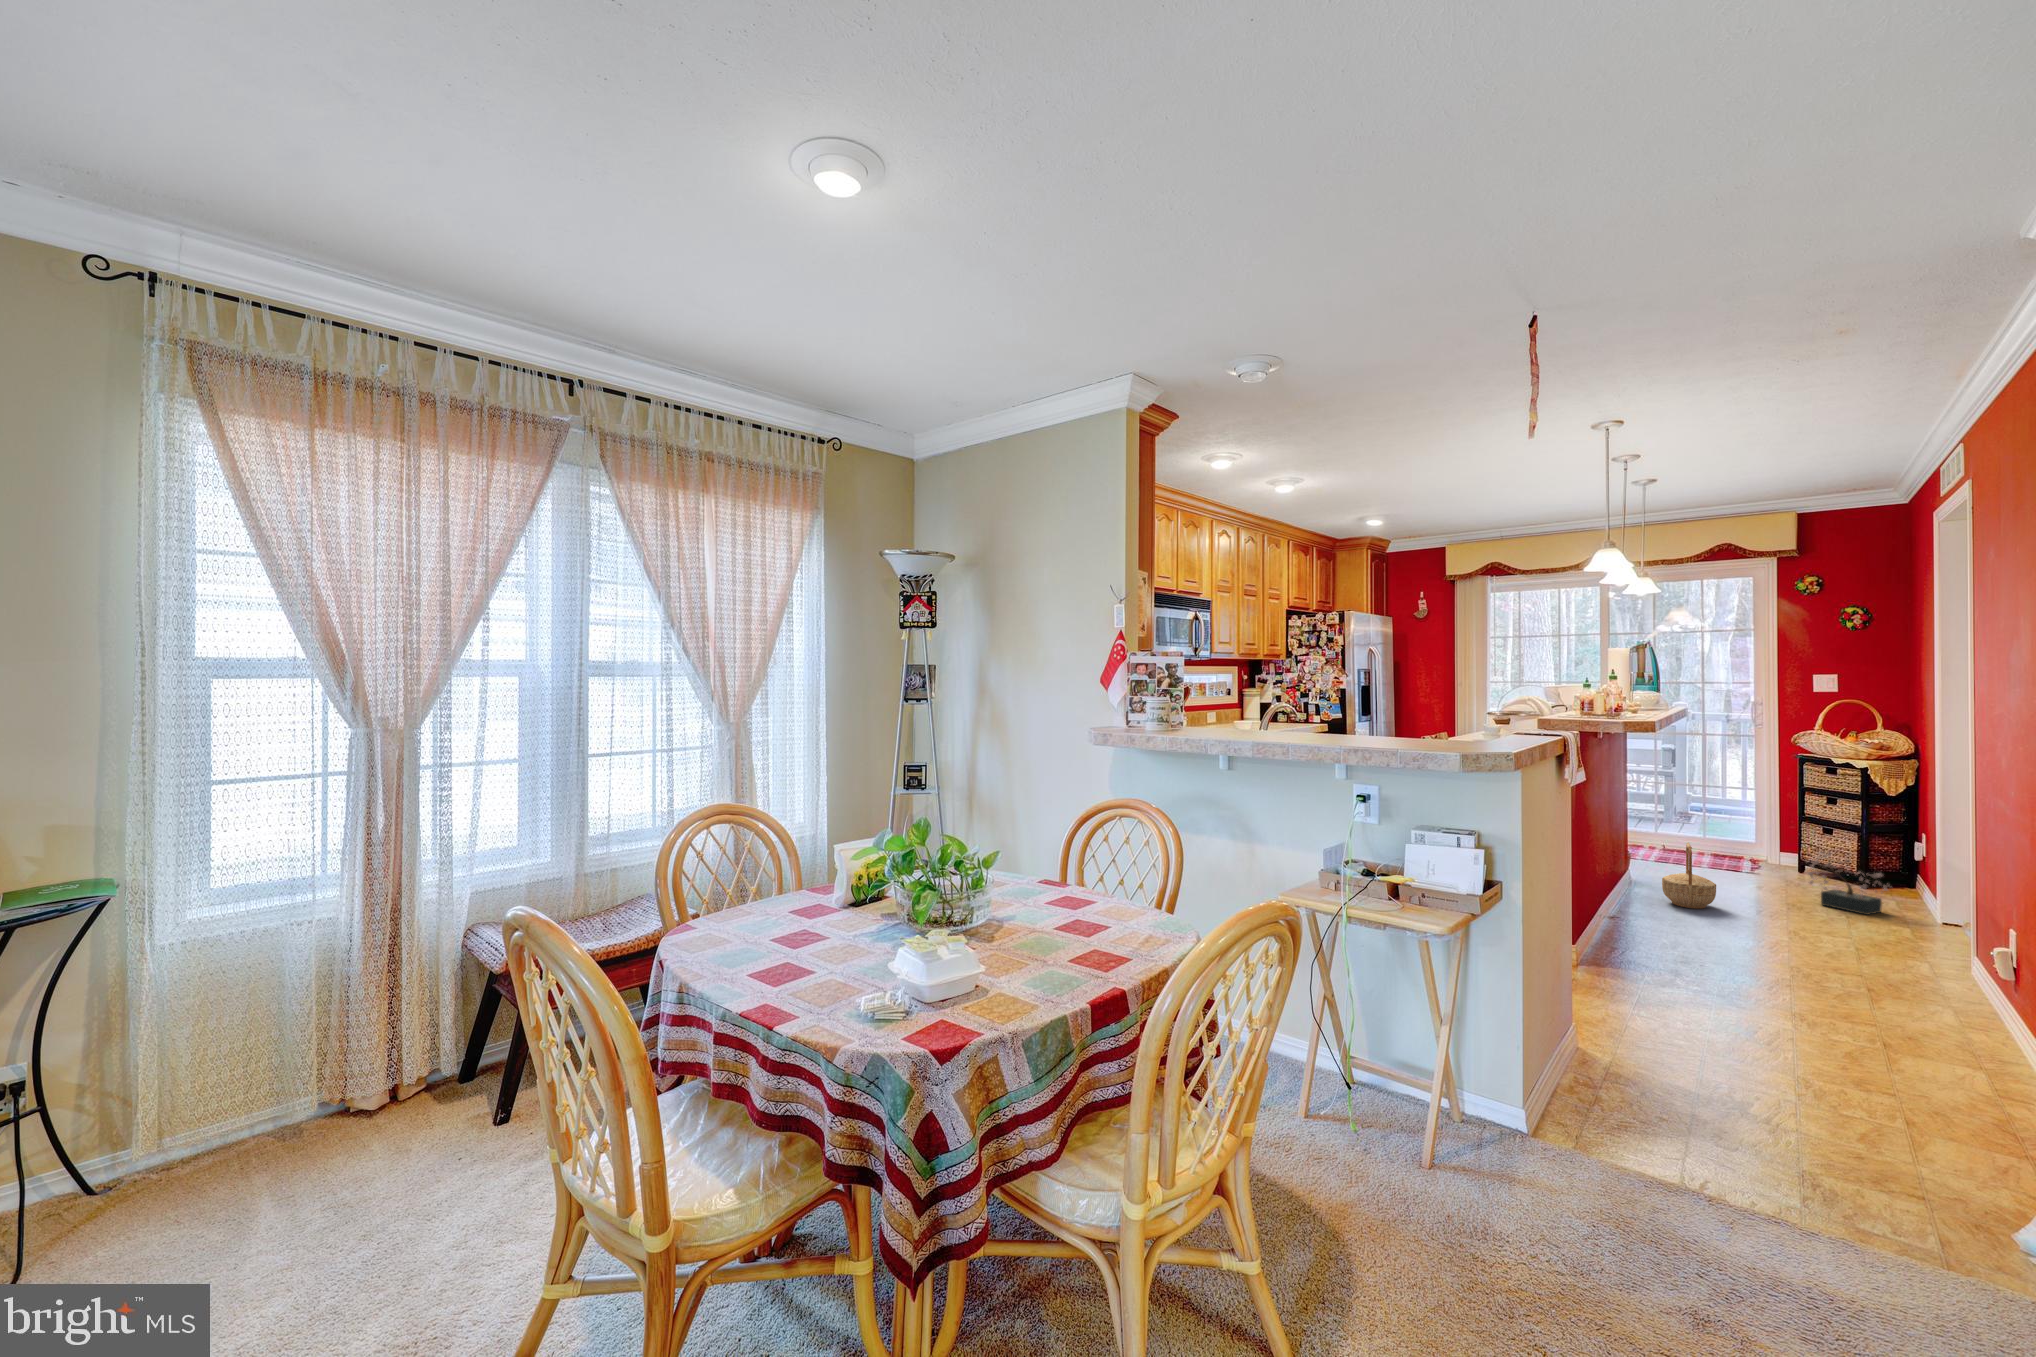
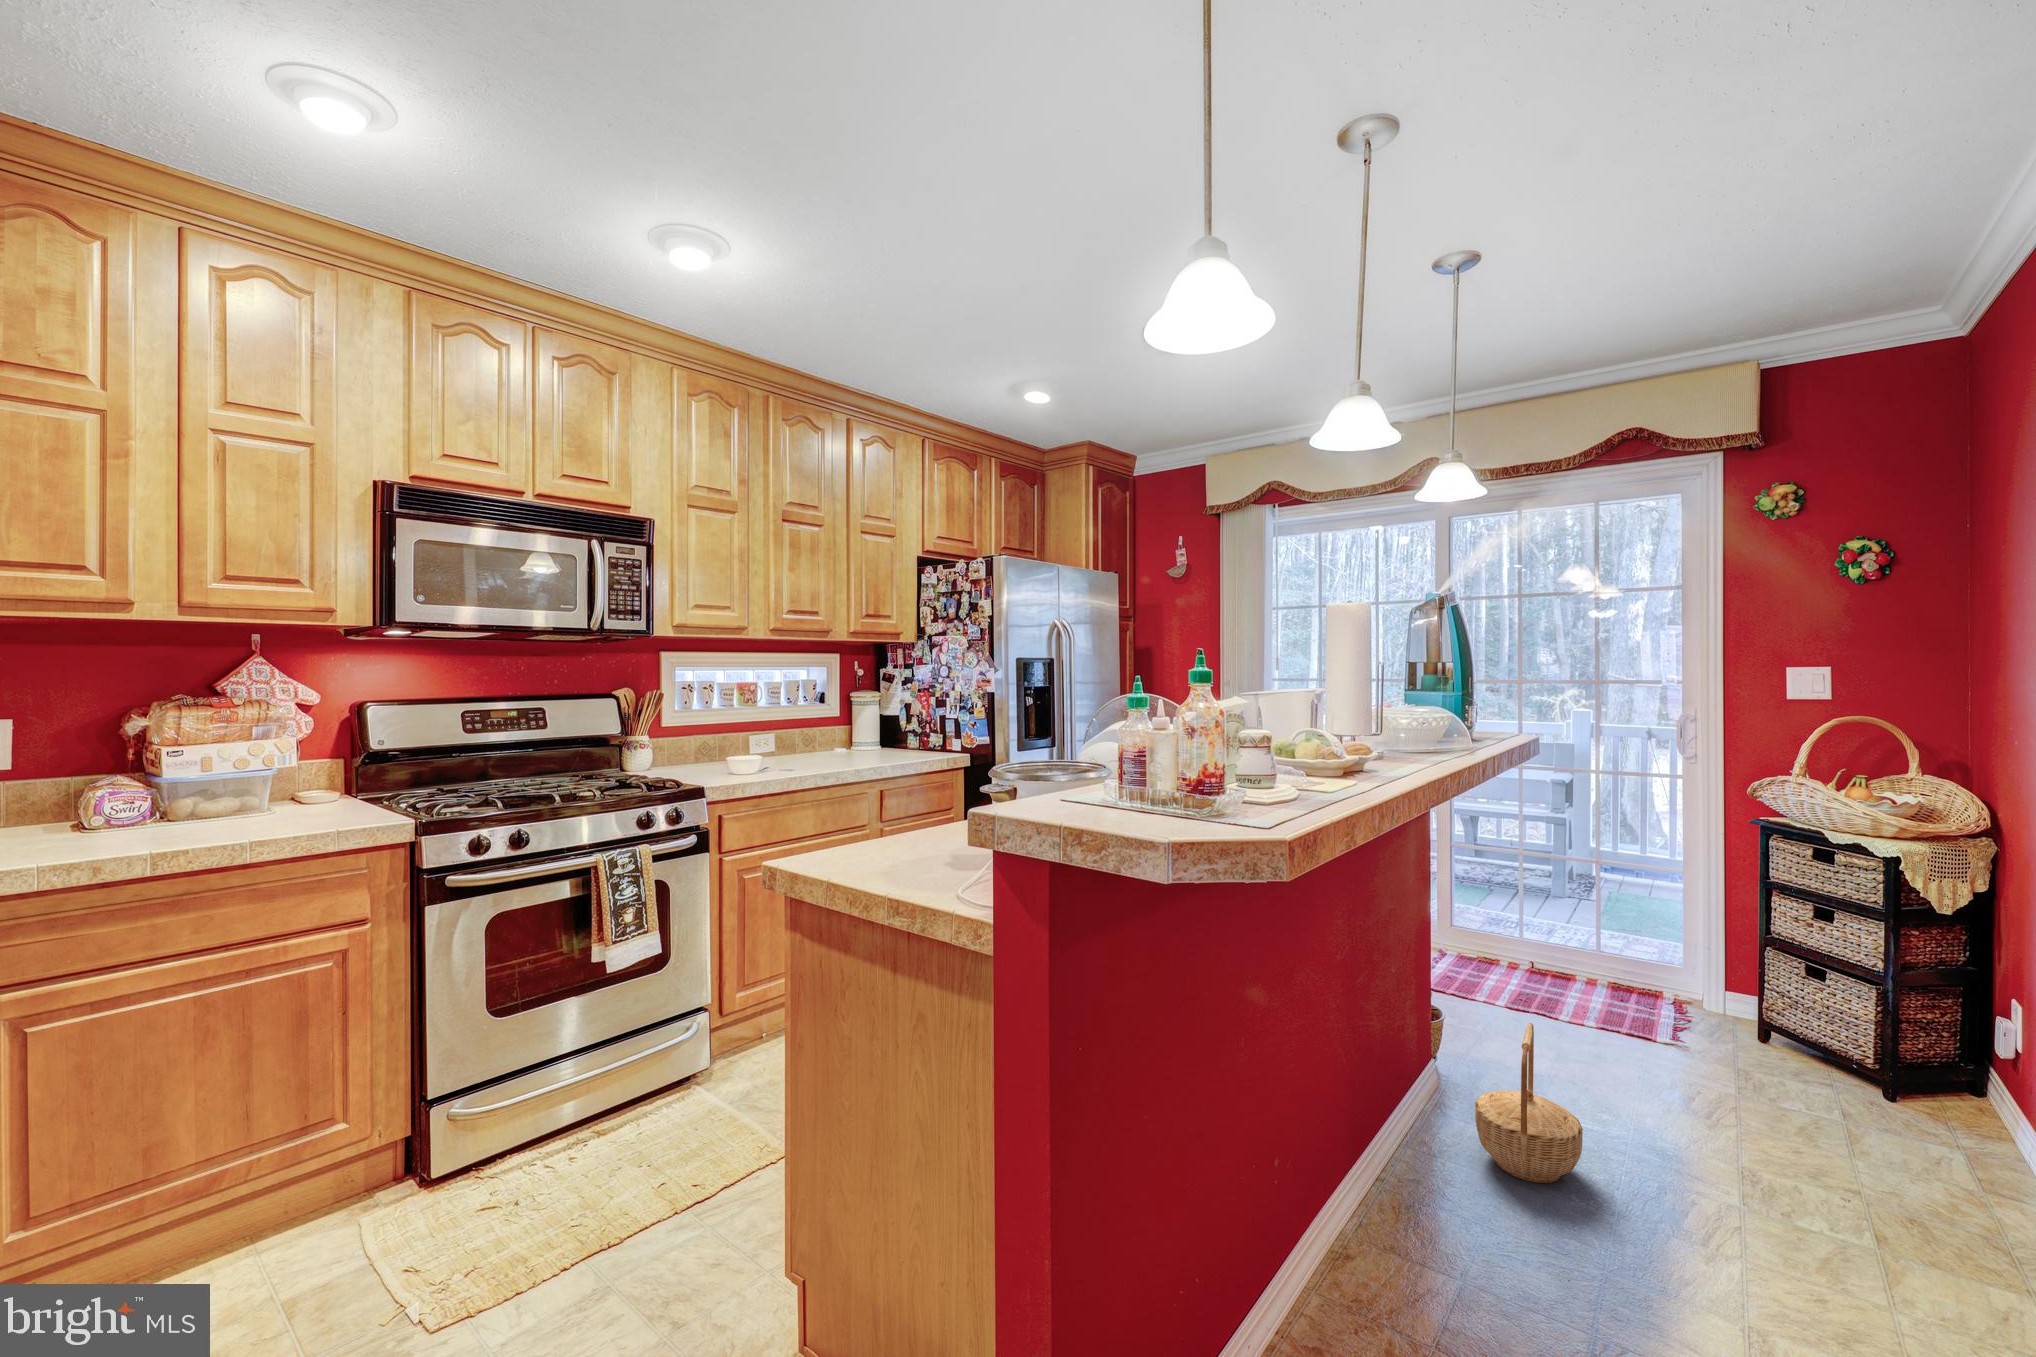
decorative plant: present [1808,852,1888,915] -> none [1772,1045,1967,1214]

